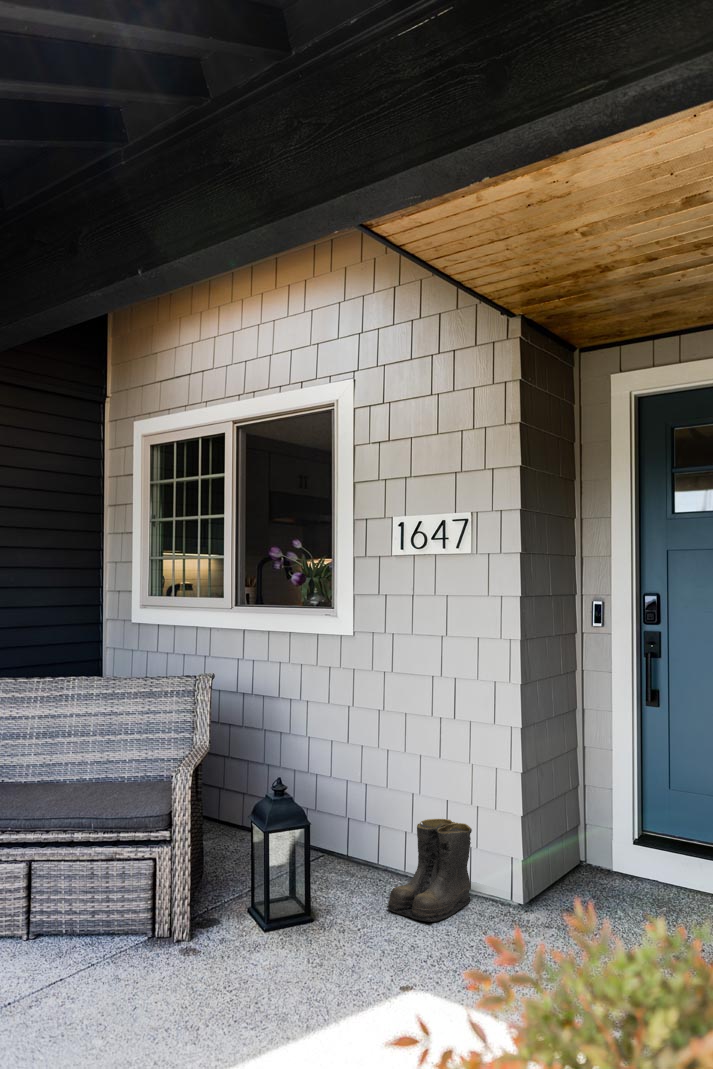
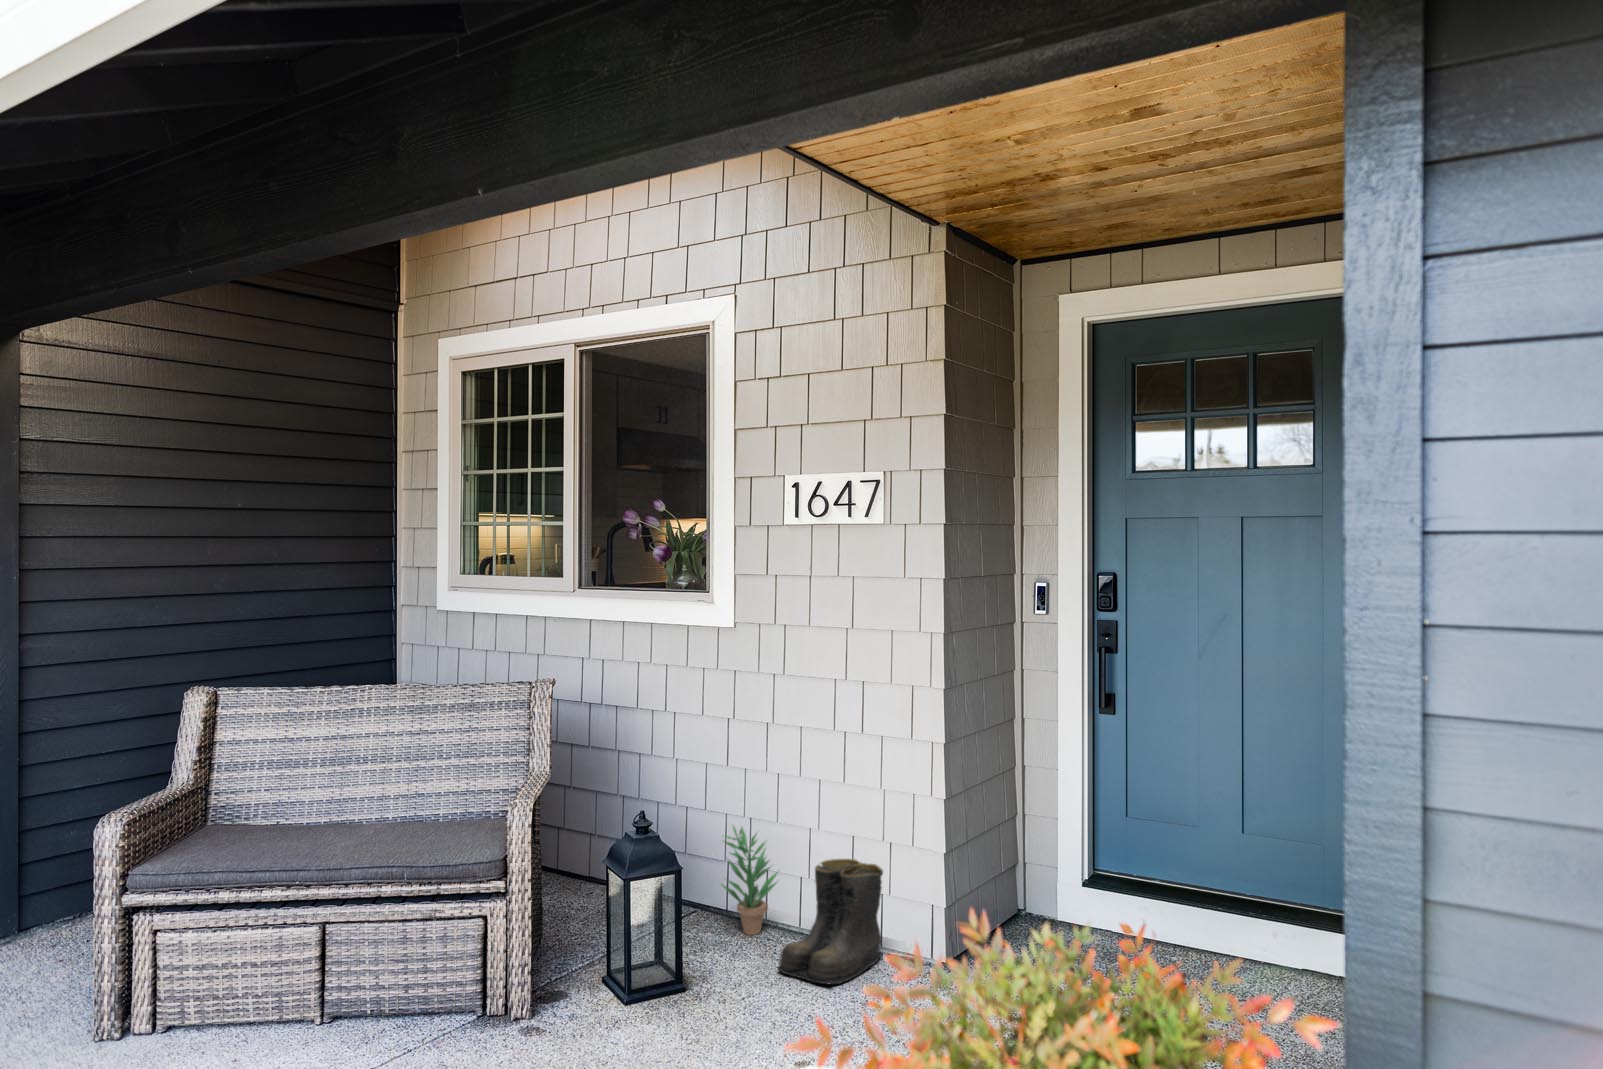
potted plant: none [340,788,390,879] -> present [722,827,778,935]

